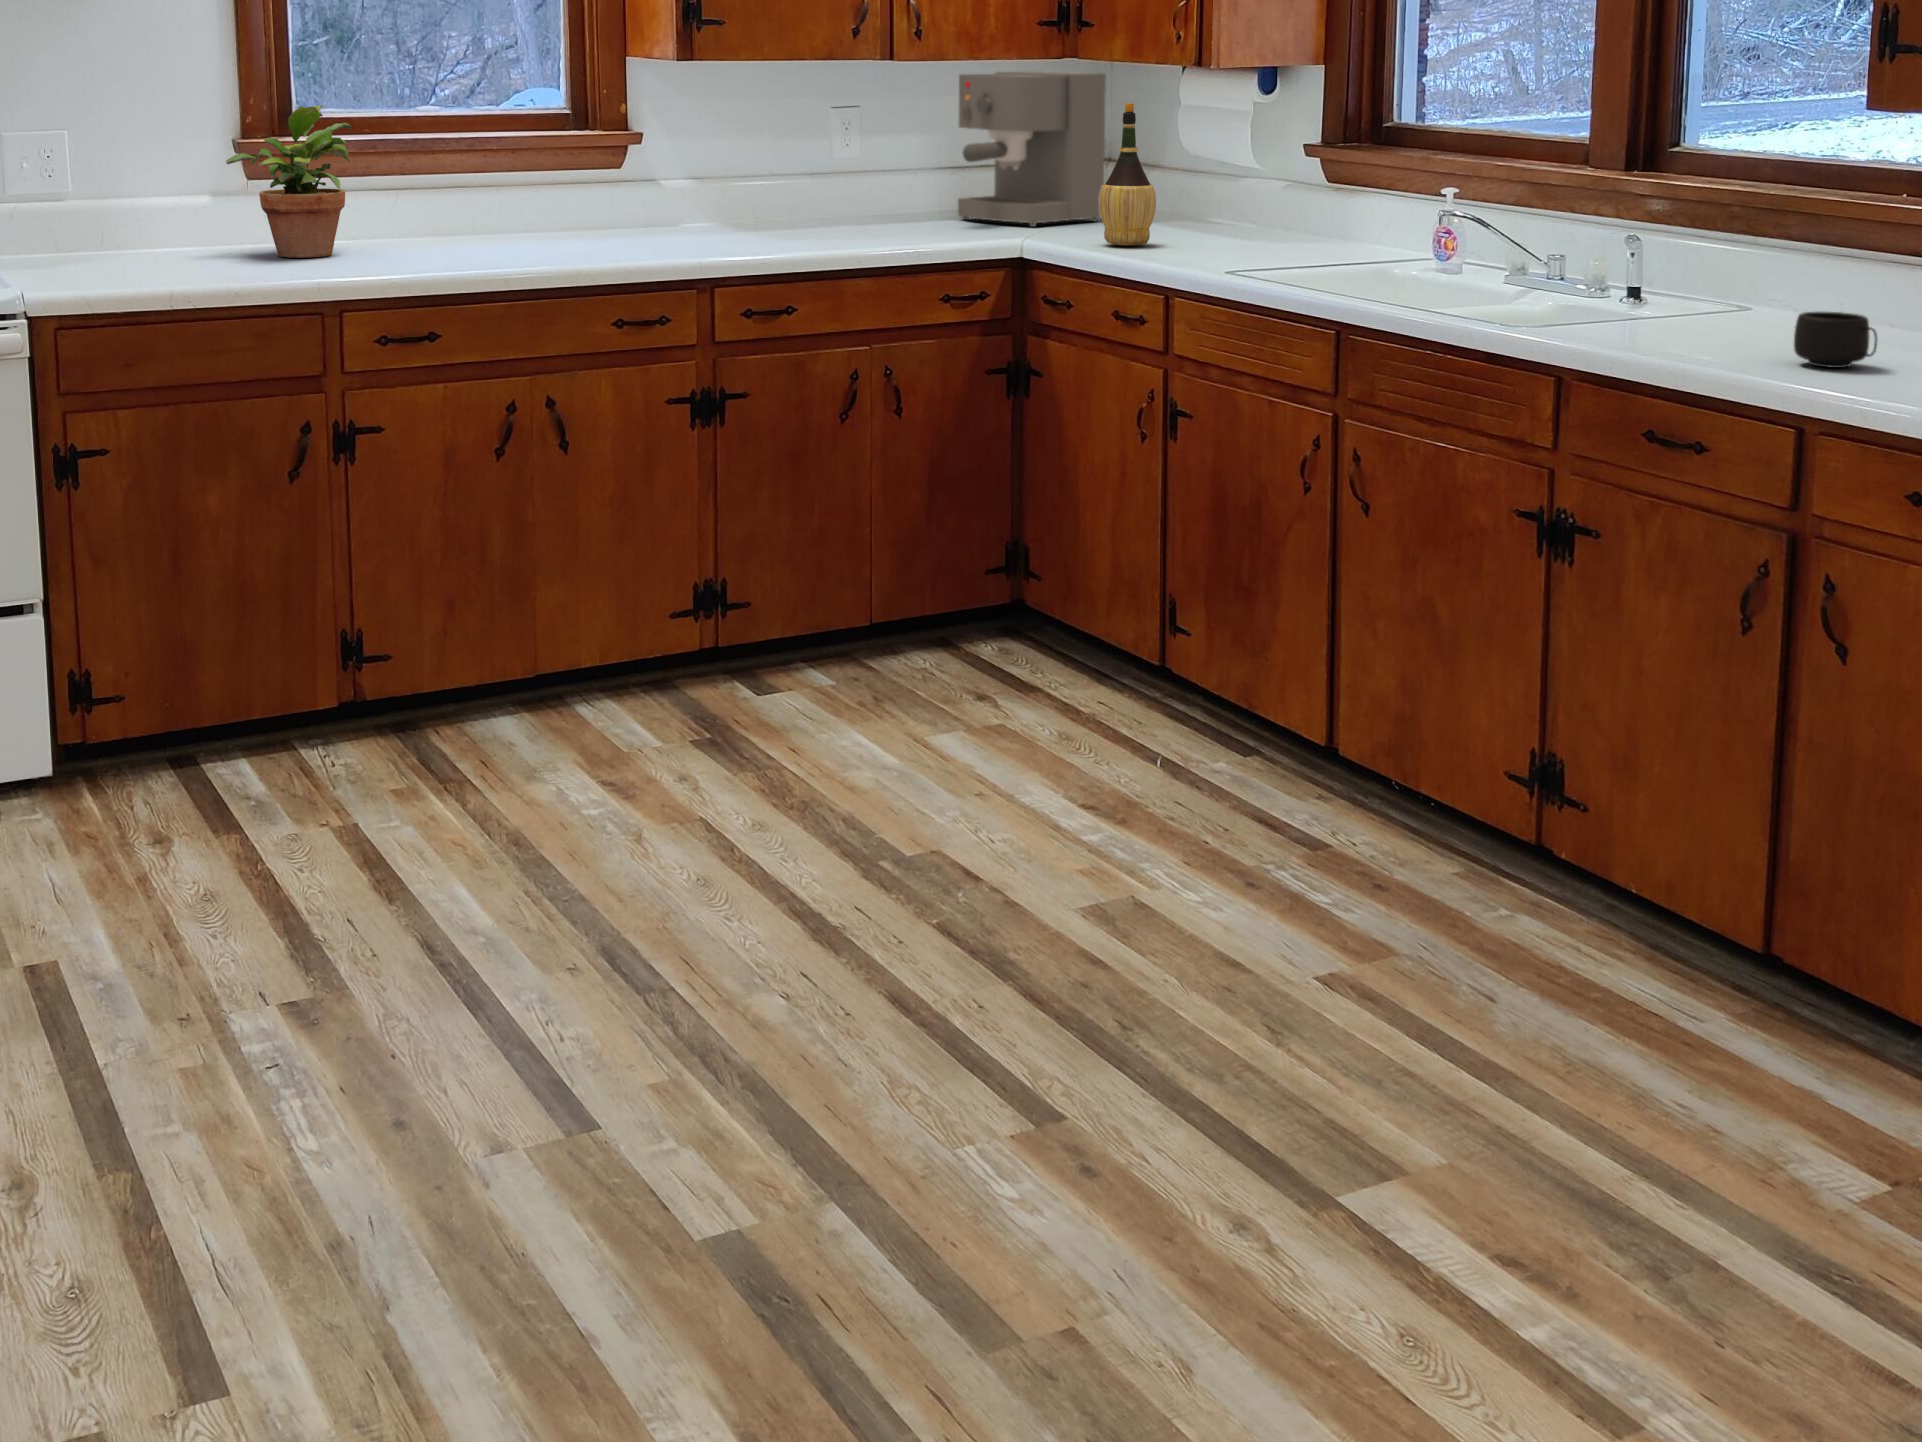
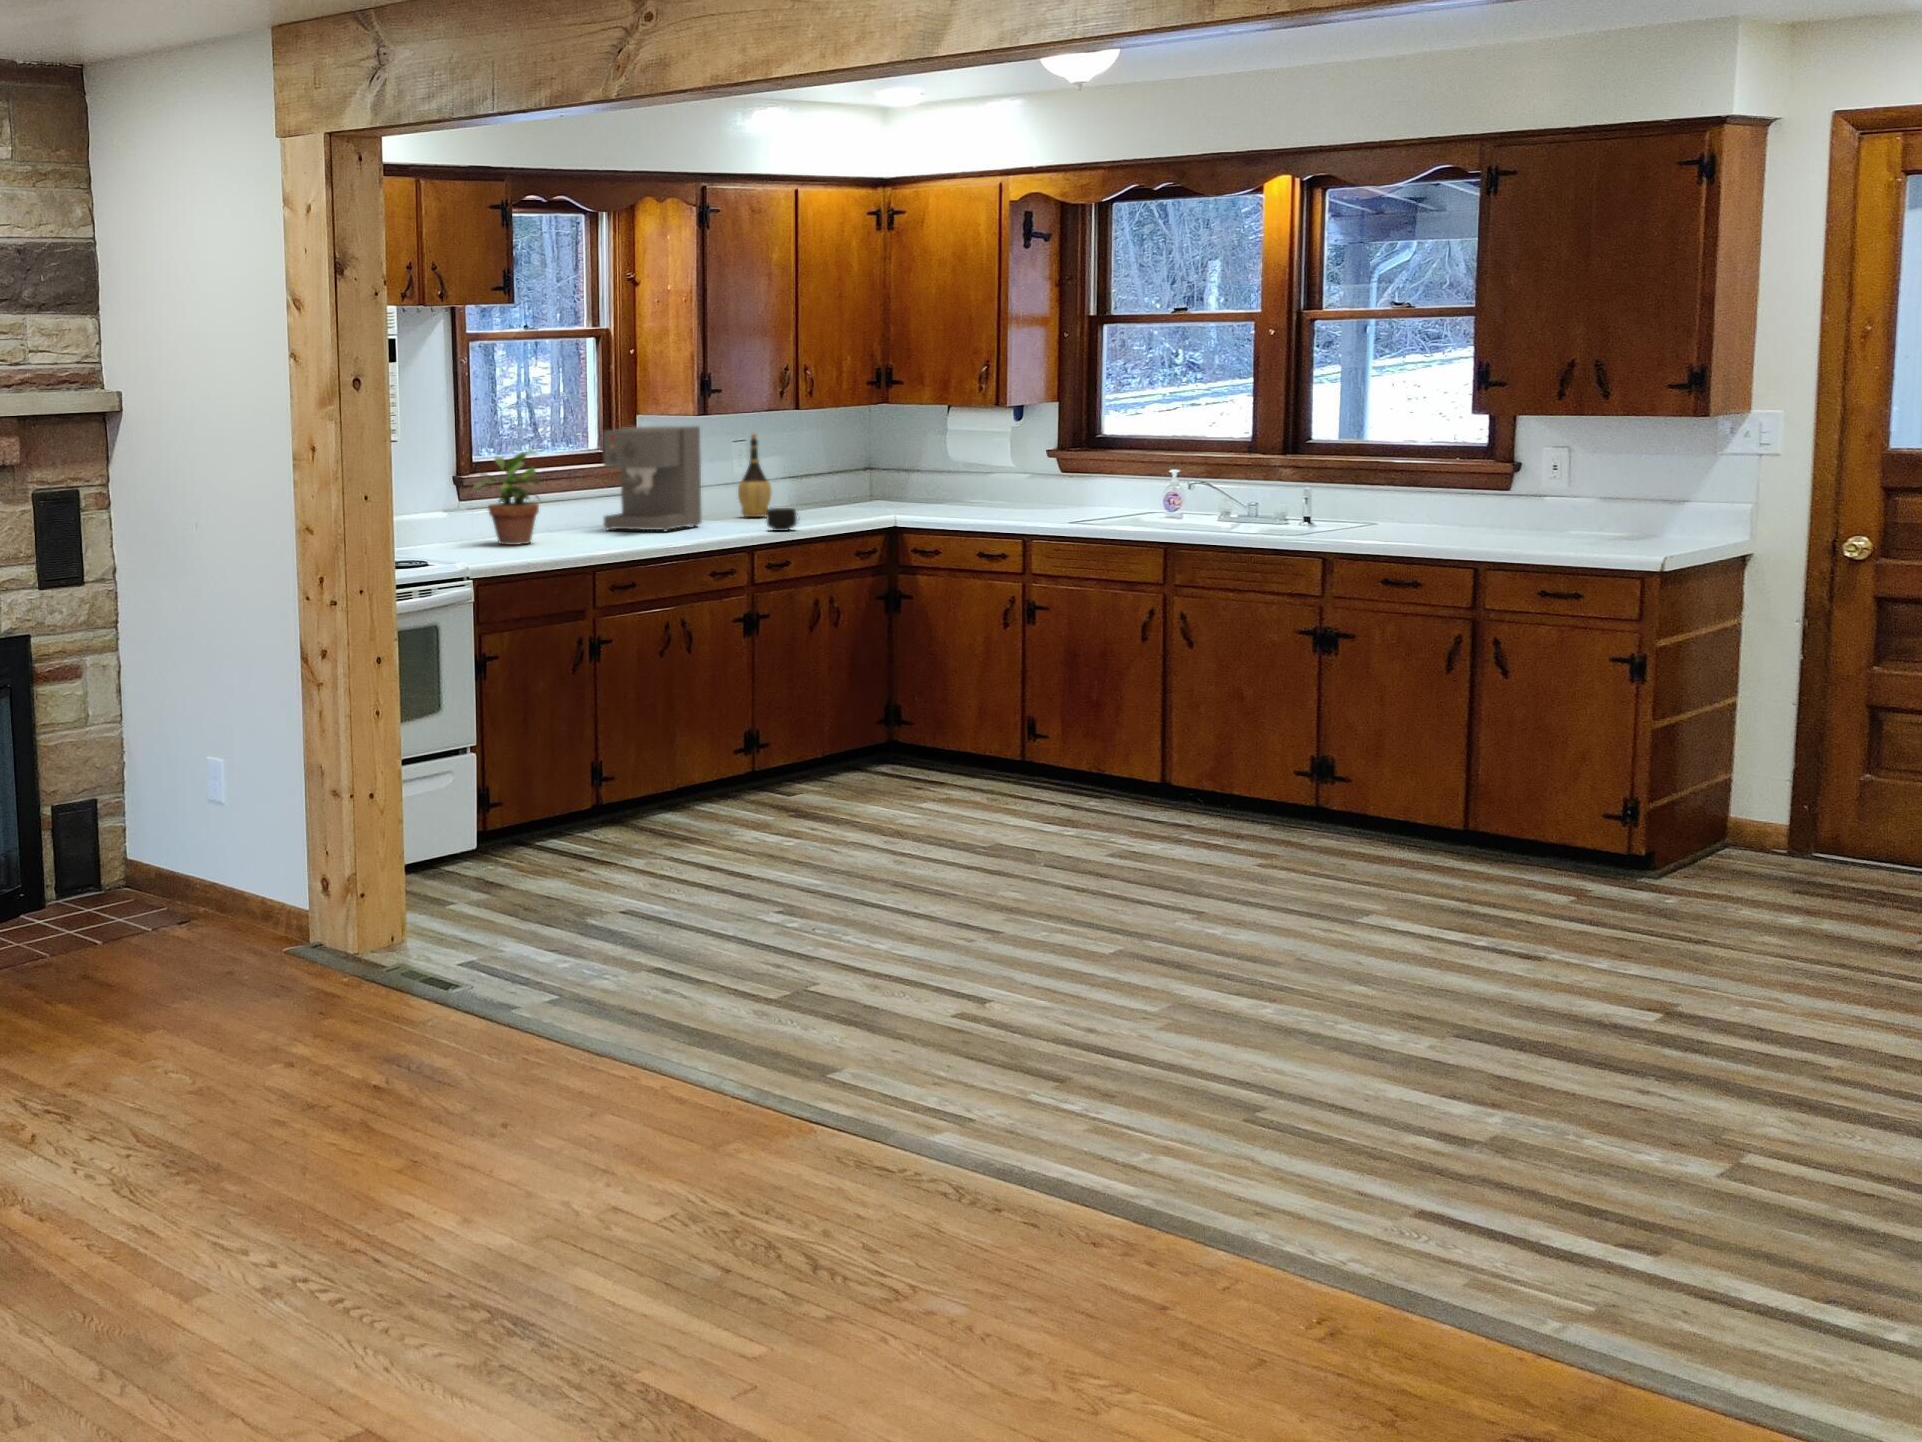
coffee maker: present [958,71,1106,226] -> present [603,426,701,532]
wine bottle: present [1099,103,1156,246] -> present [738,434,772,517]
mug: present [1794,312,1877,368] -> present [767,508,798,531]

